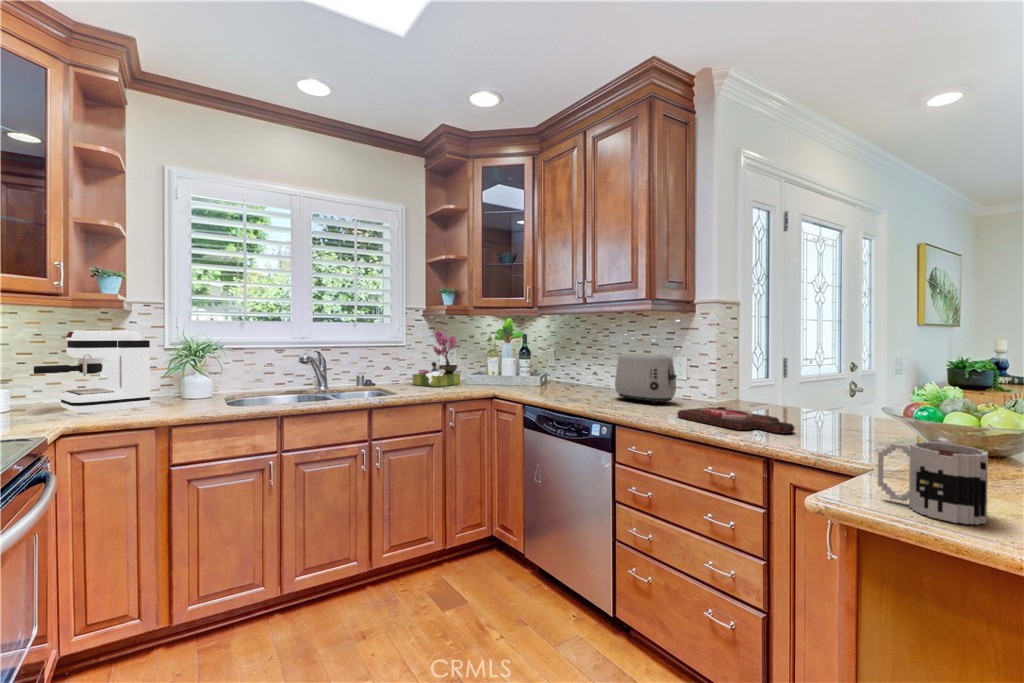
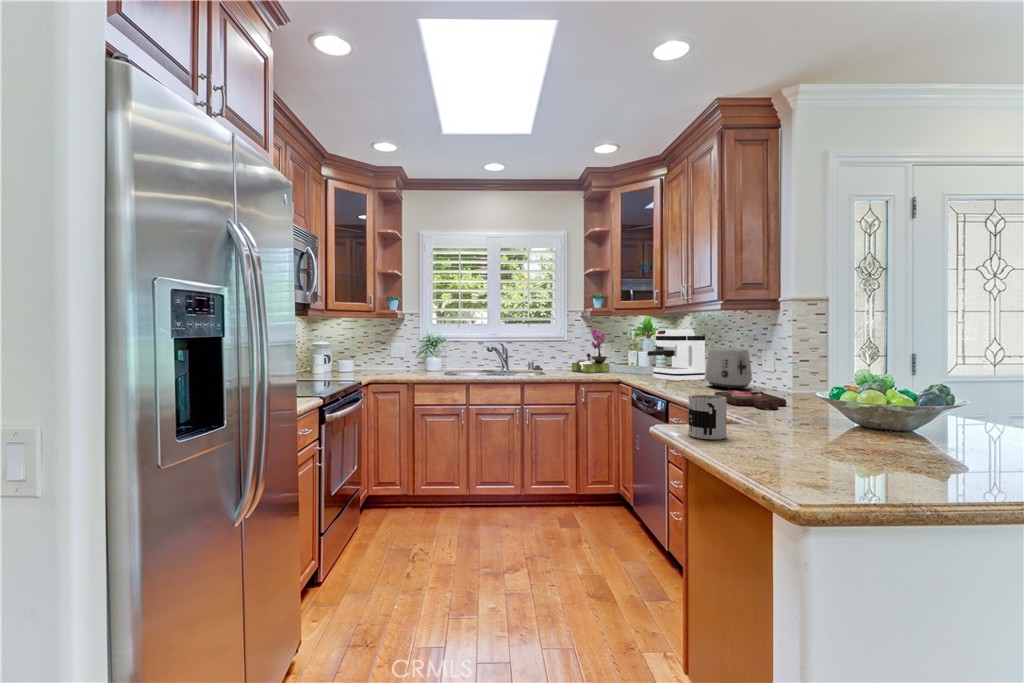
coffee maker: present [34,330,150,414] -> present [647,330,705,381]

